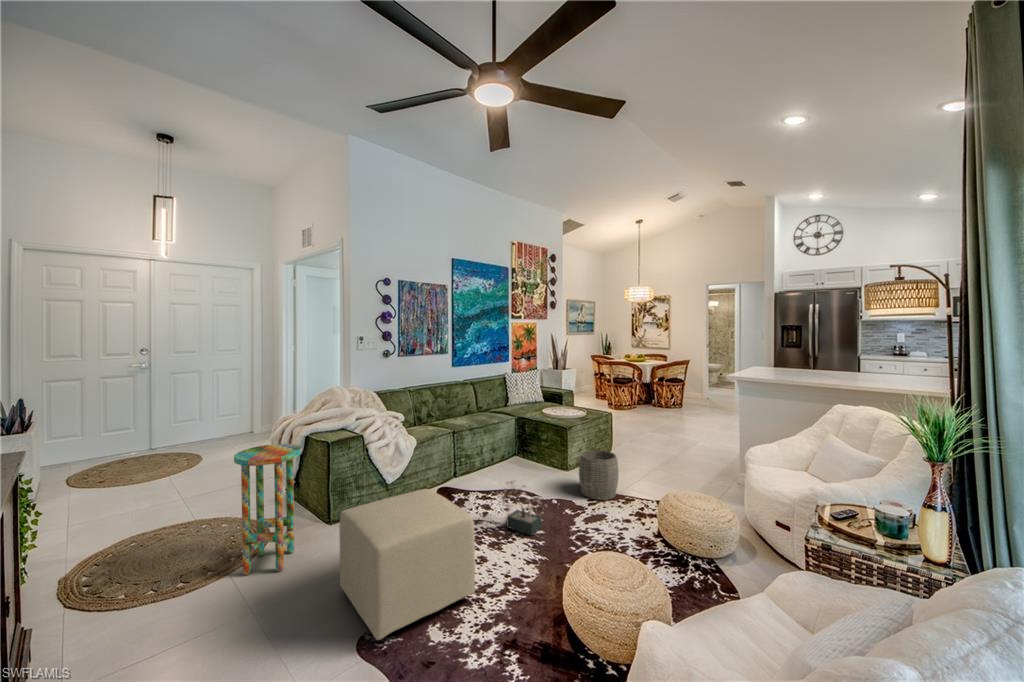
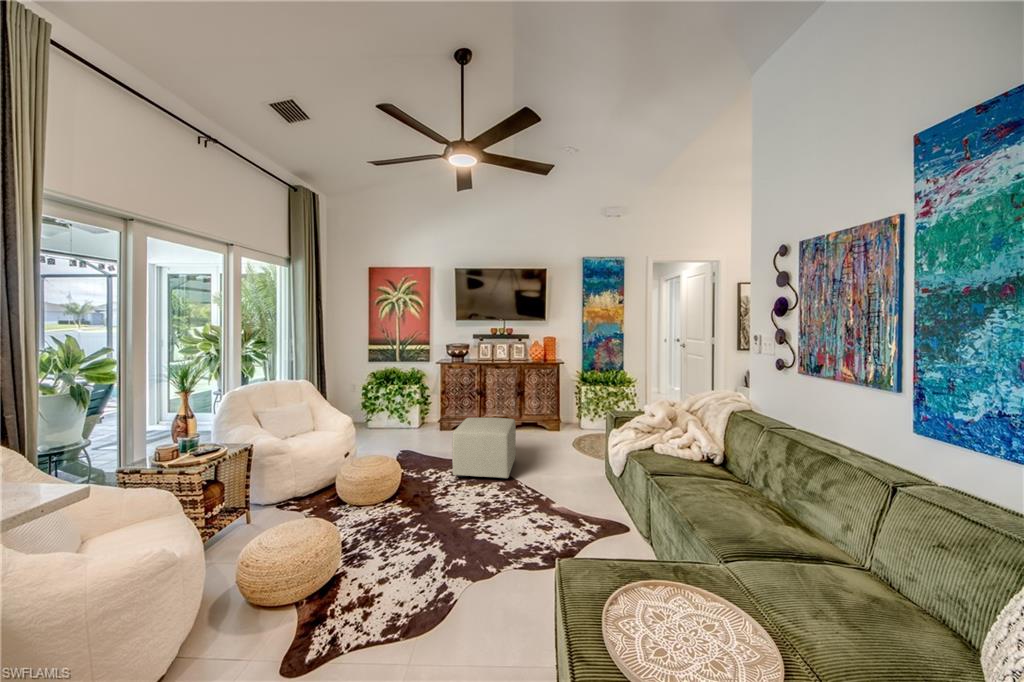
side table: present [234,444,302,575] -> none [552,390,584,458]
woven basket: present [579,450,618,500] -> none [414,544,486,659]
decorative plant: present [497,481,547,535] -> none [457,481,509,531]

